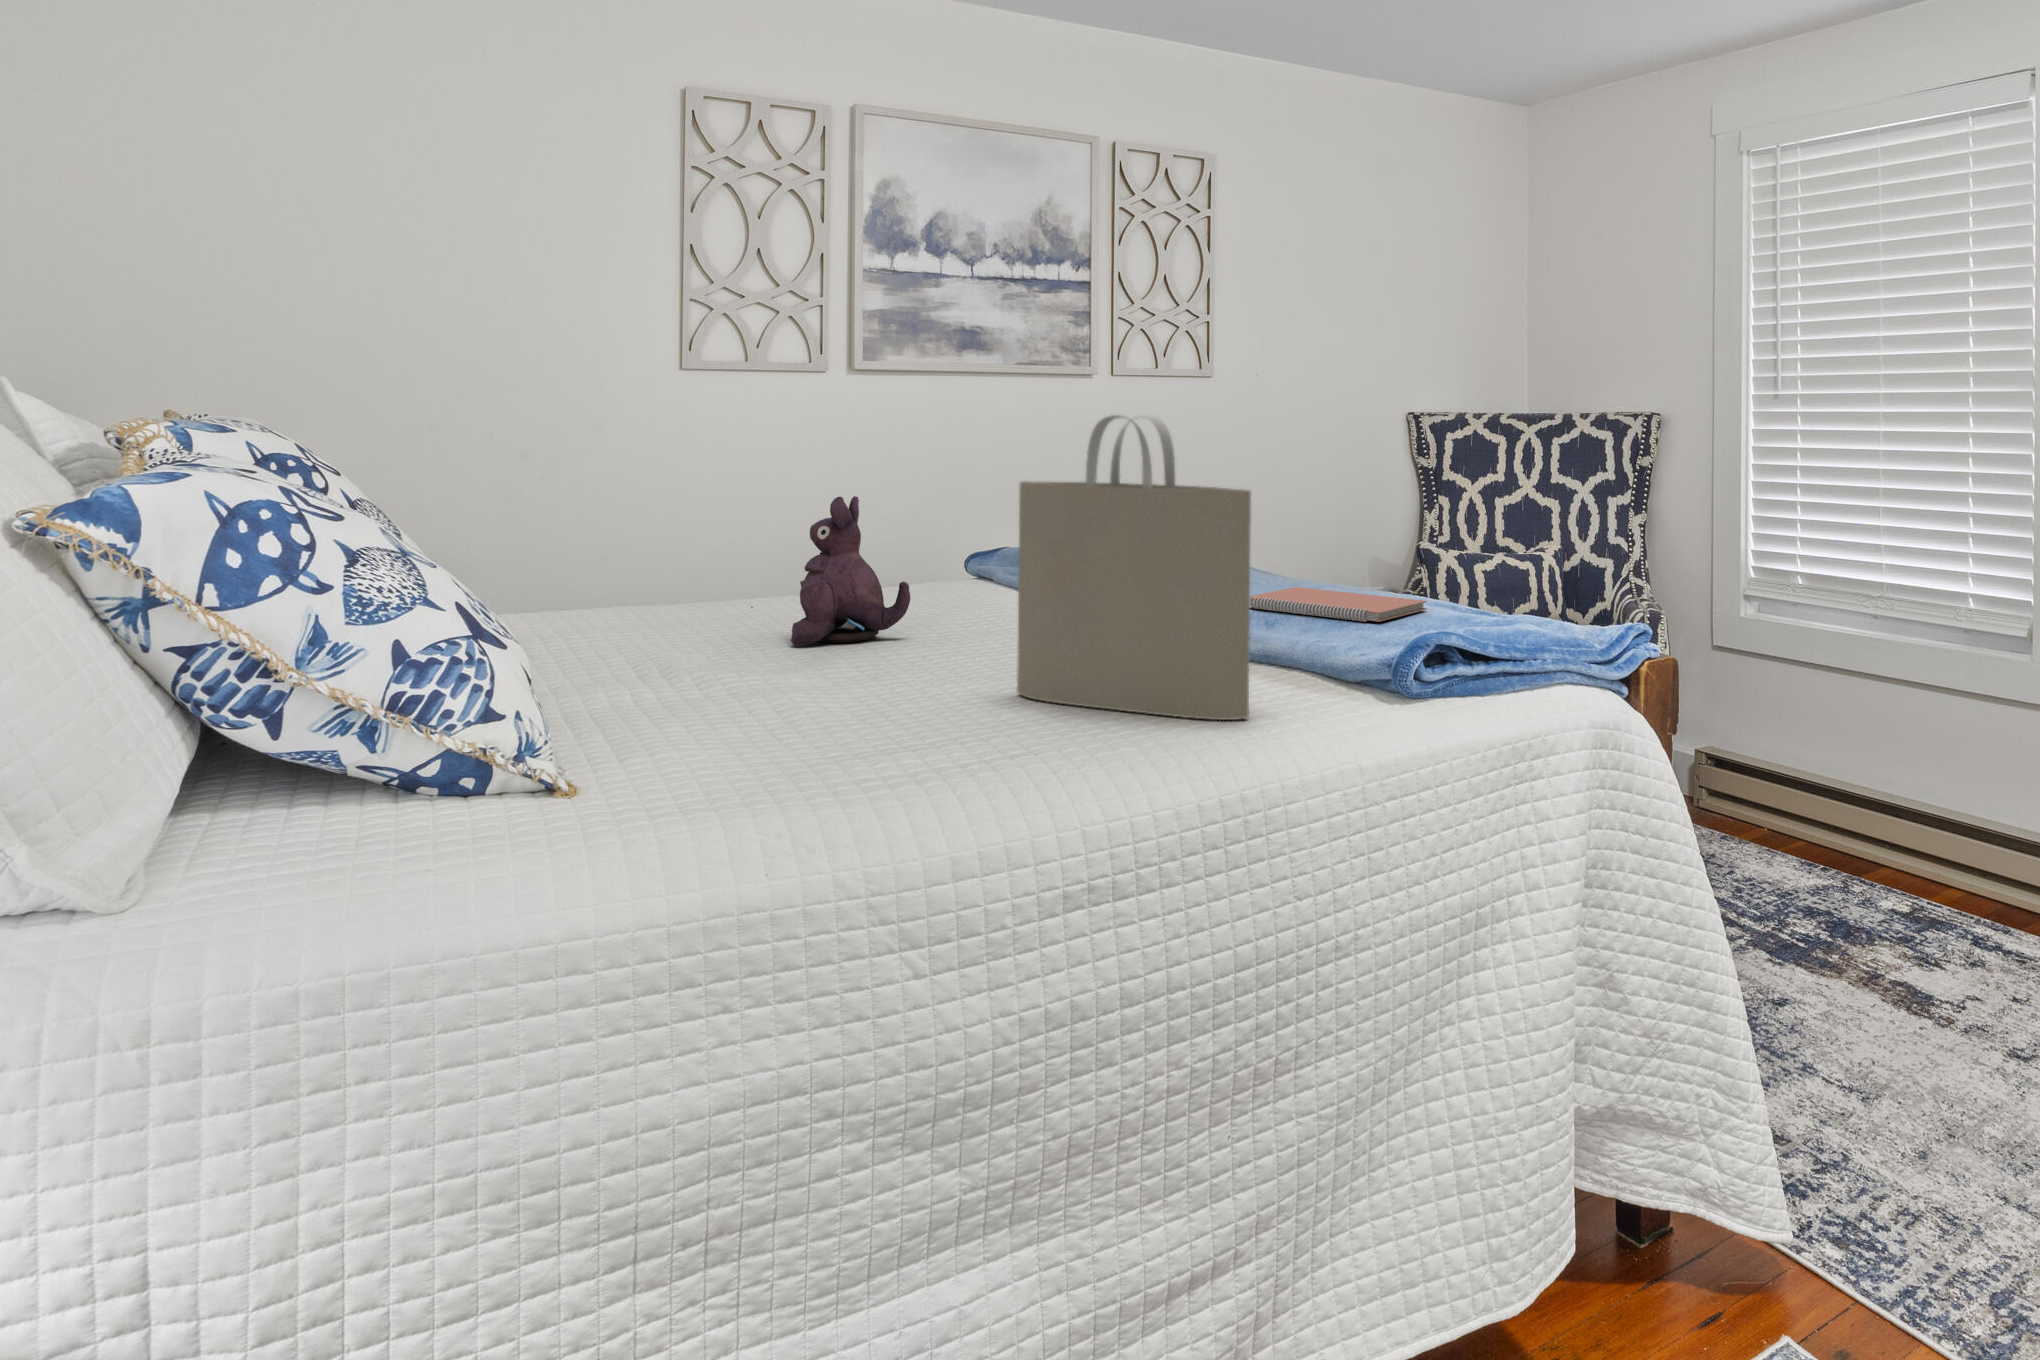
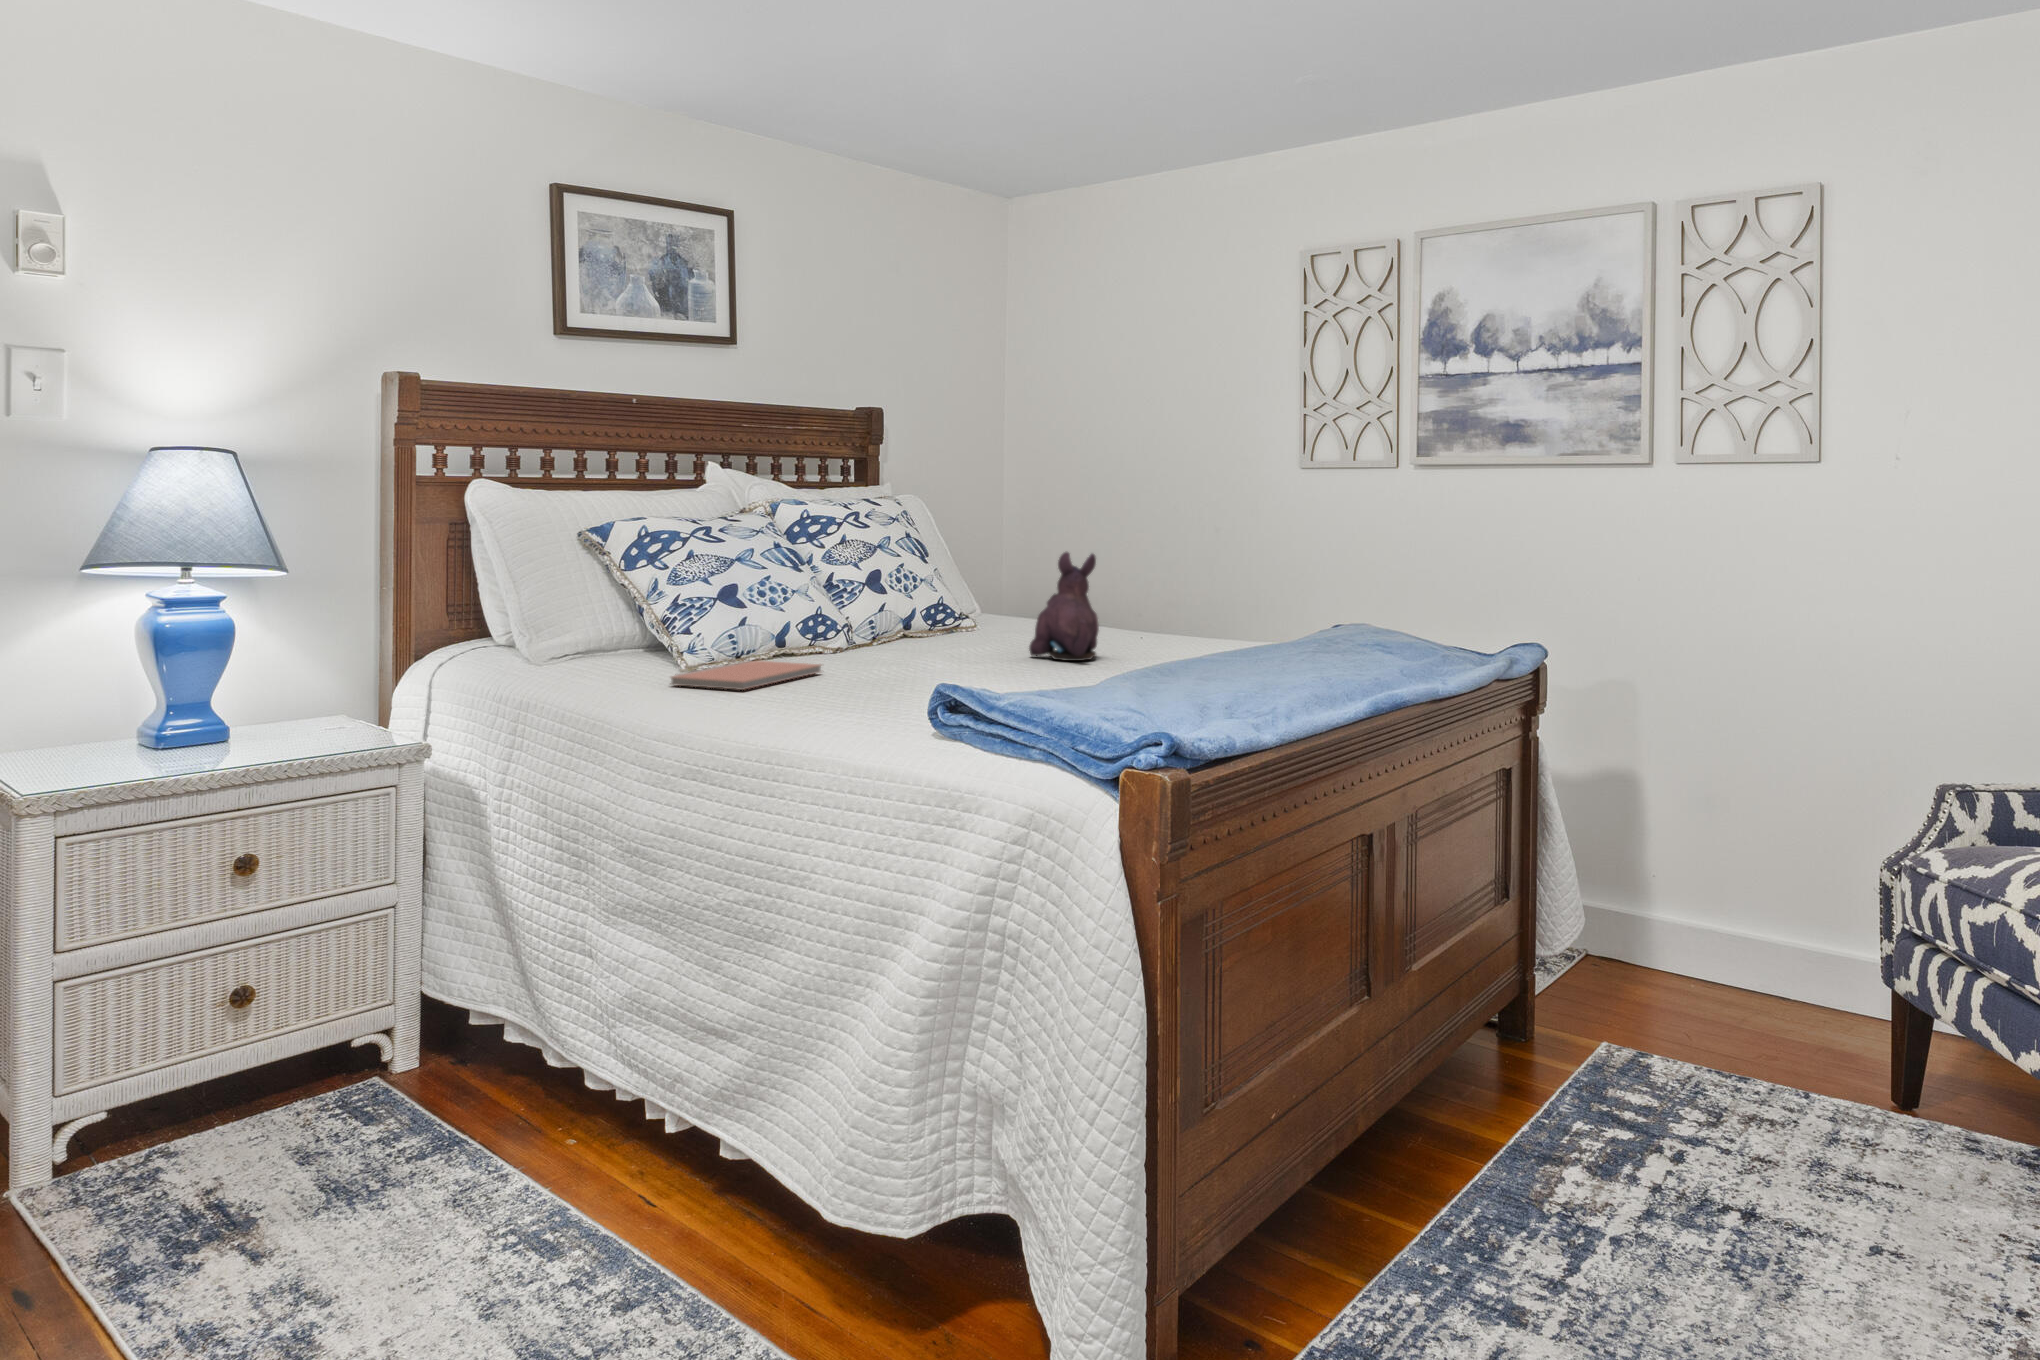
tote bag: present [1017,415,1251,720] -> none [841,474,913,718]
notebook: present [1250,587,1427,622] -> present [670,661,822,690]

